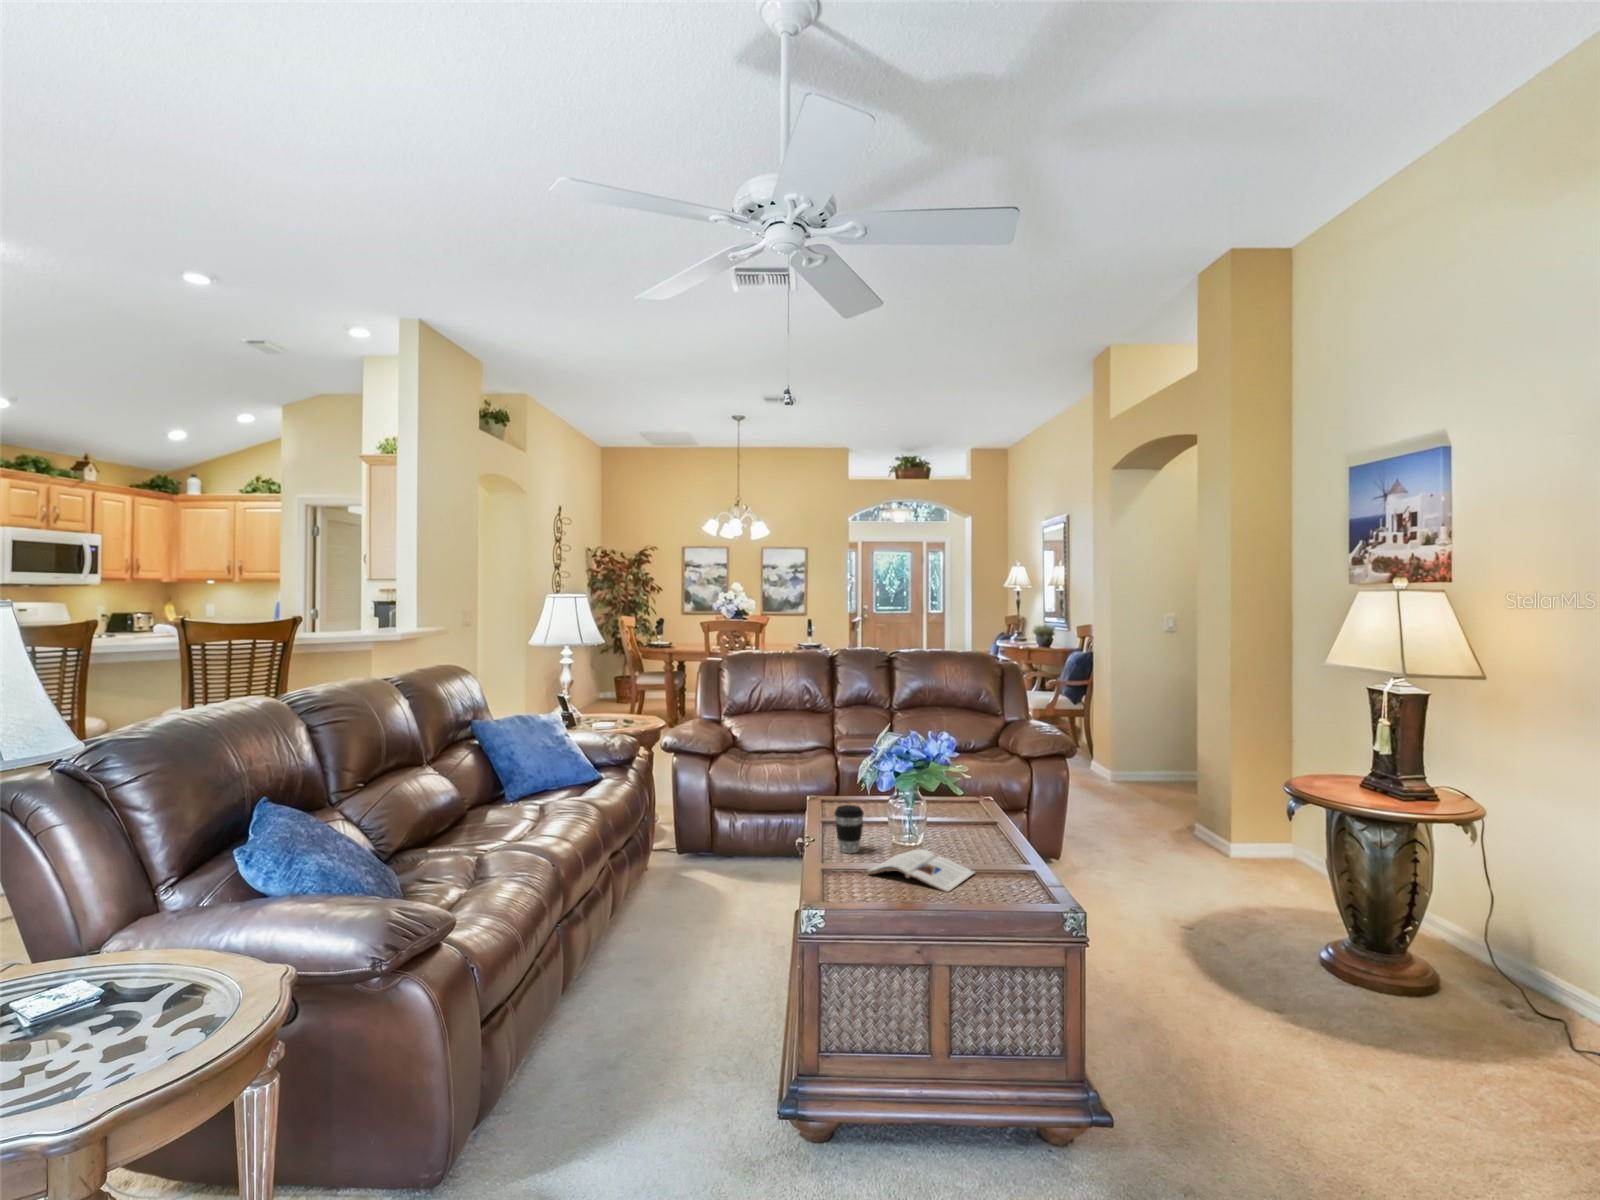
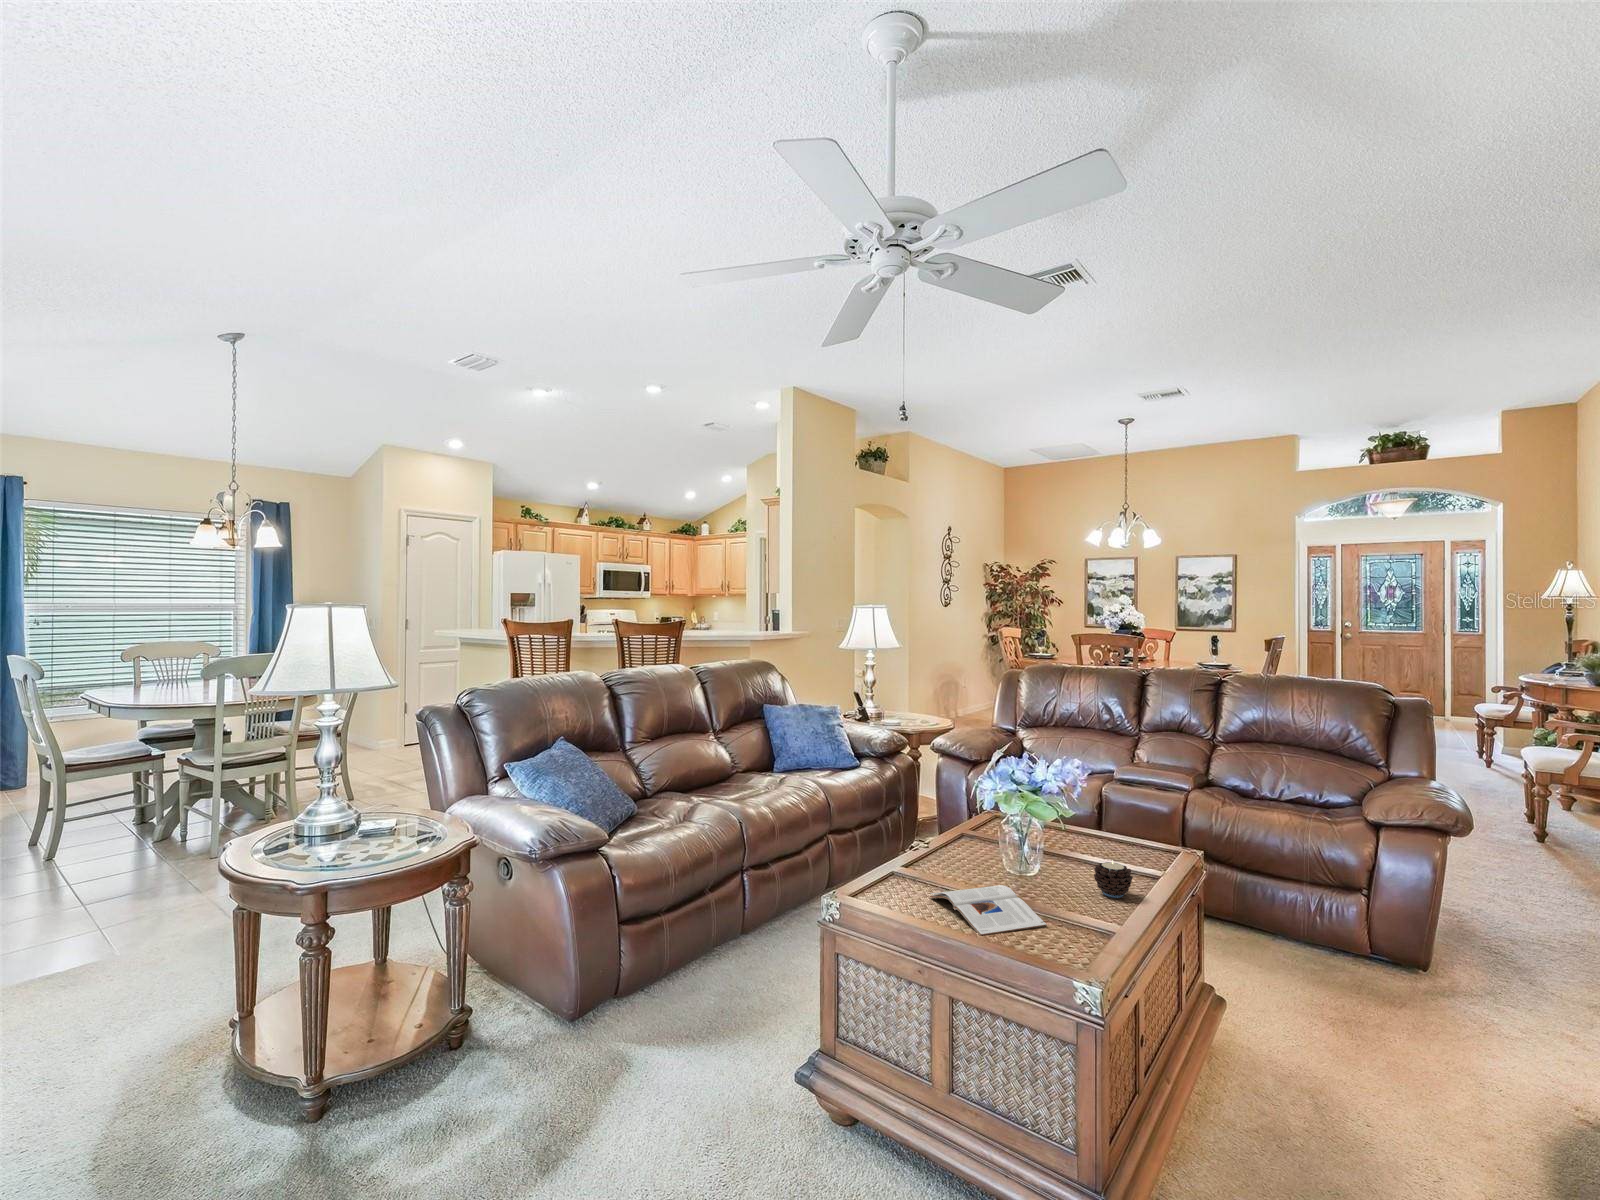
coffee cup: present [834,805,864,853] -> none [939,824,971,876]
candle: none [958,811,990,842] -> present [1094,860,1133,898]

